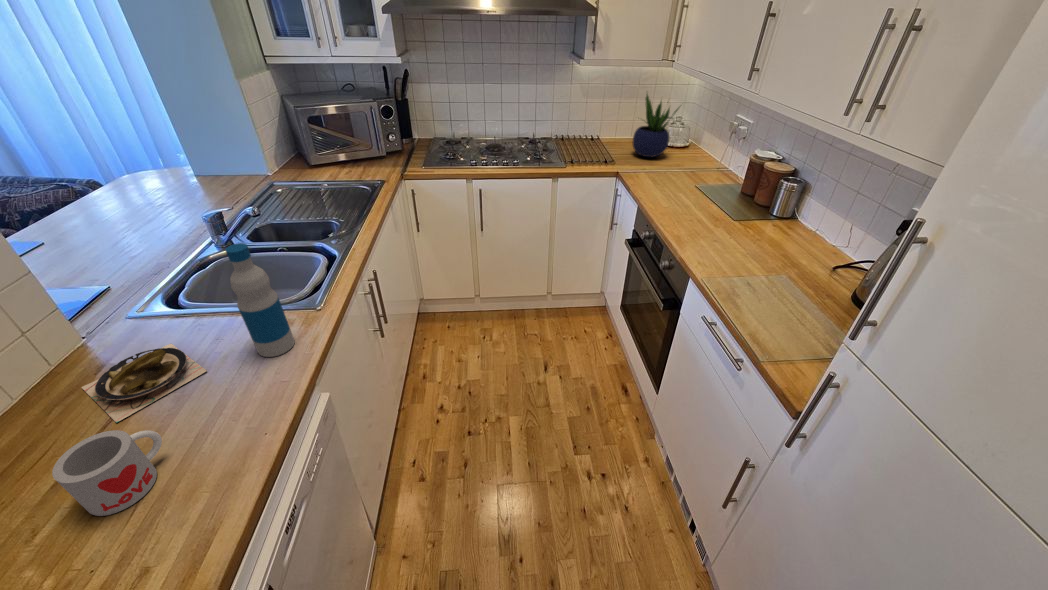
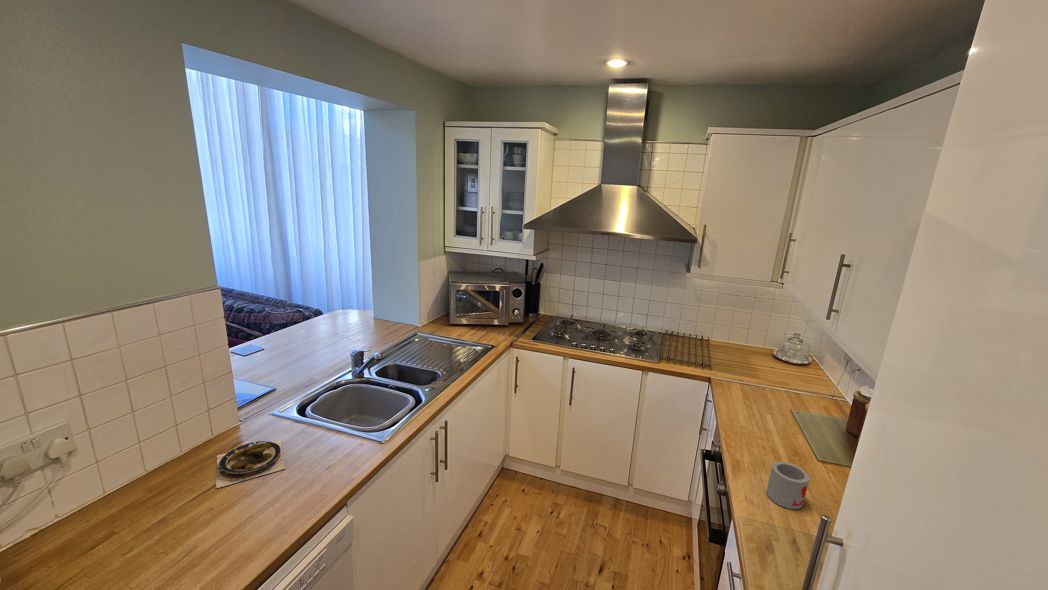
potted plant: present [632,94,679,157] -> none [736,306,793,370]
bottle: present [225,243,295,357] -> none [319,382,350,472]
mug: present [52,430,162,516] -> present [766,462,810,509]

